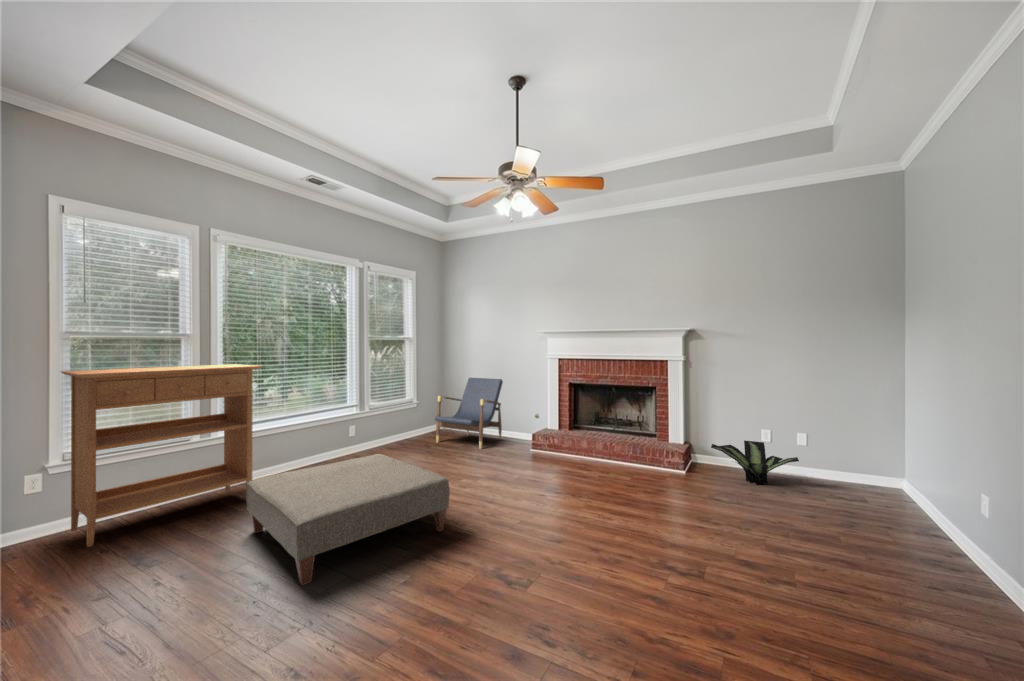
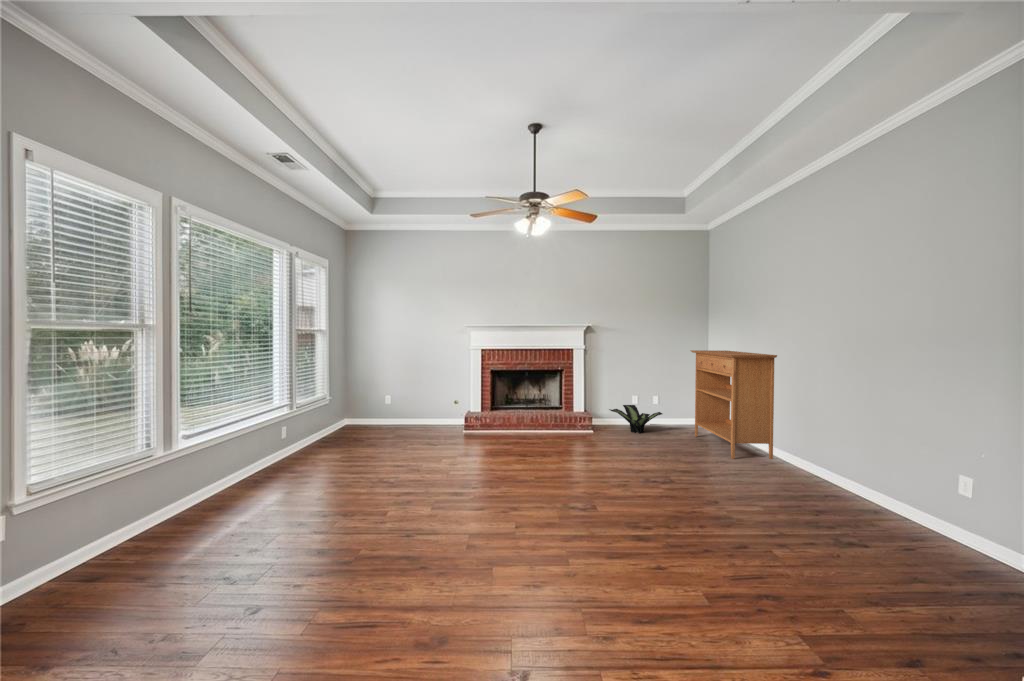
console table: present [61,364,262,547] -> present [691,350,777,459]
lounge chair: present [435,378,503,449] -> none [362,370,422,436]
ottoman: present [246,454,450,585] -> none [306,443,491,550]

